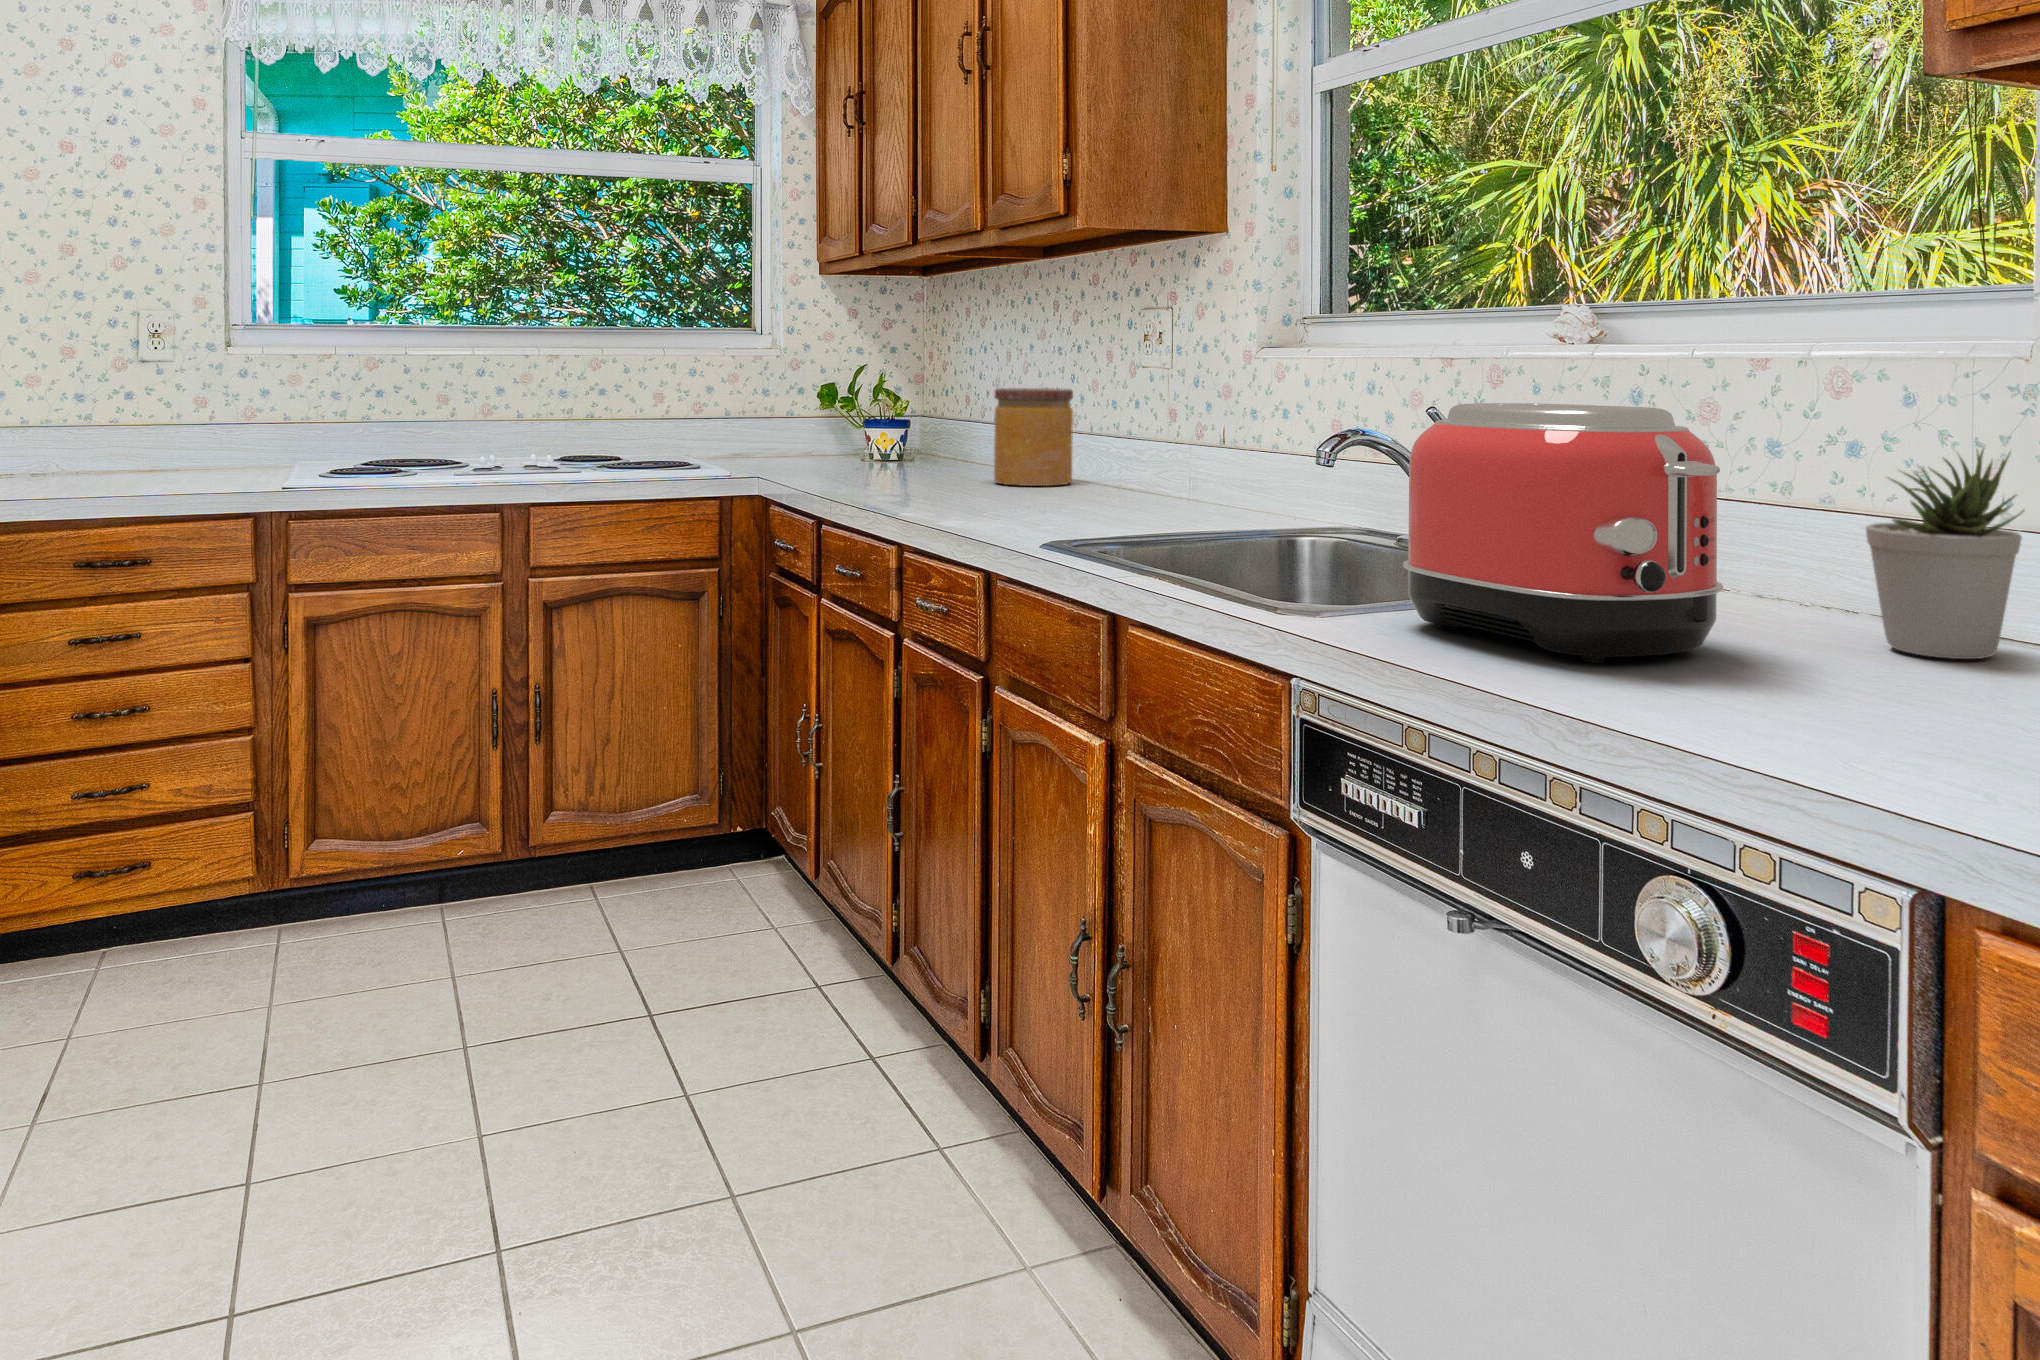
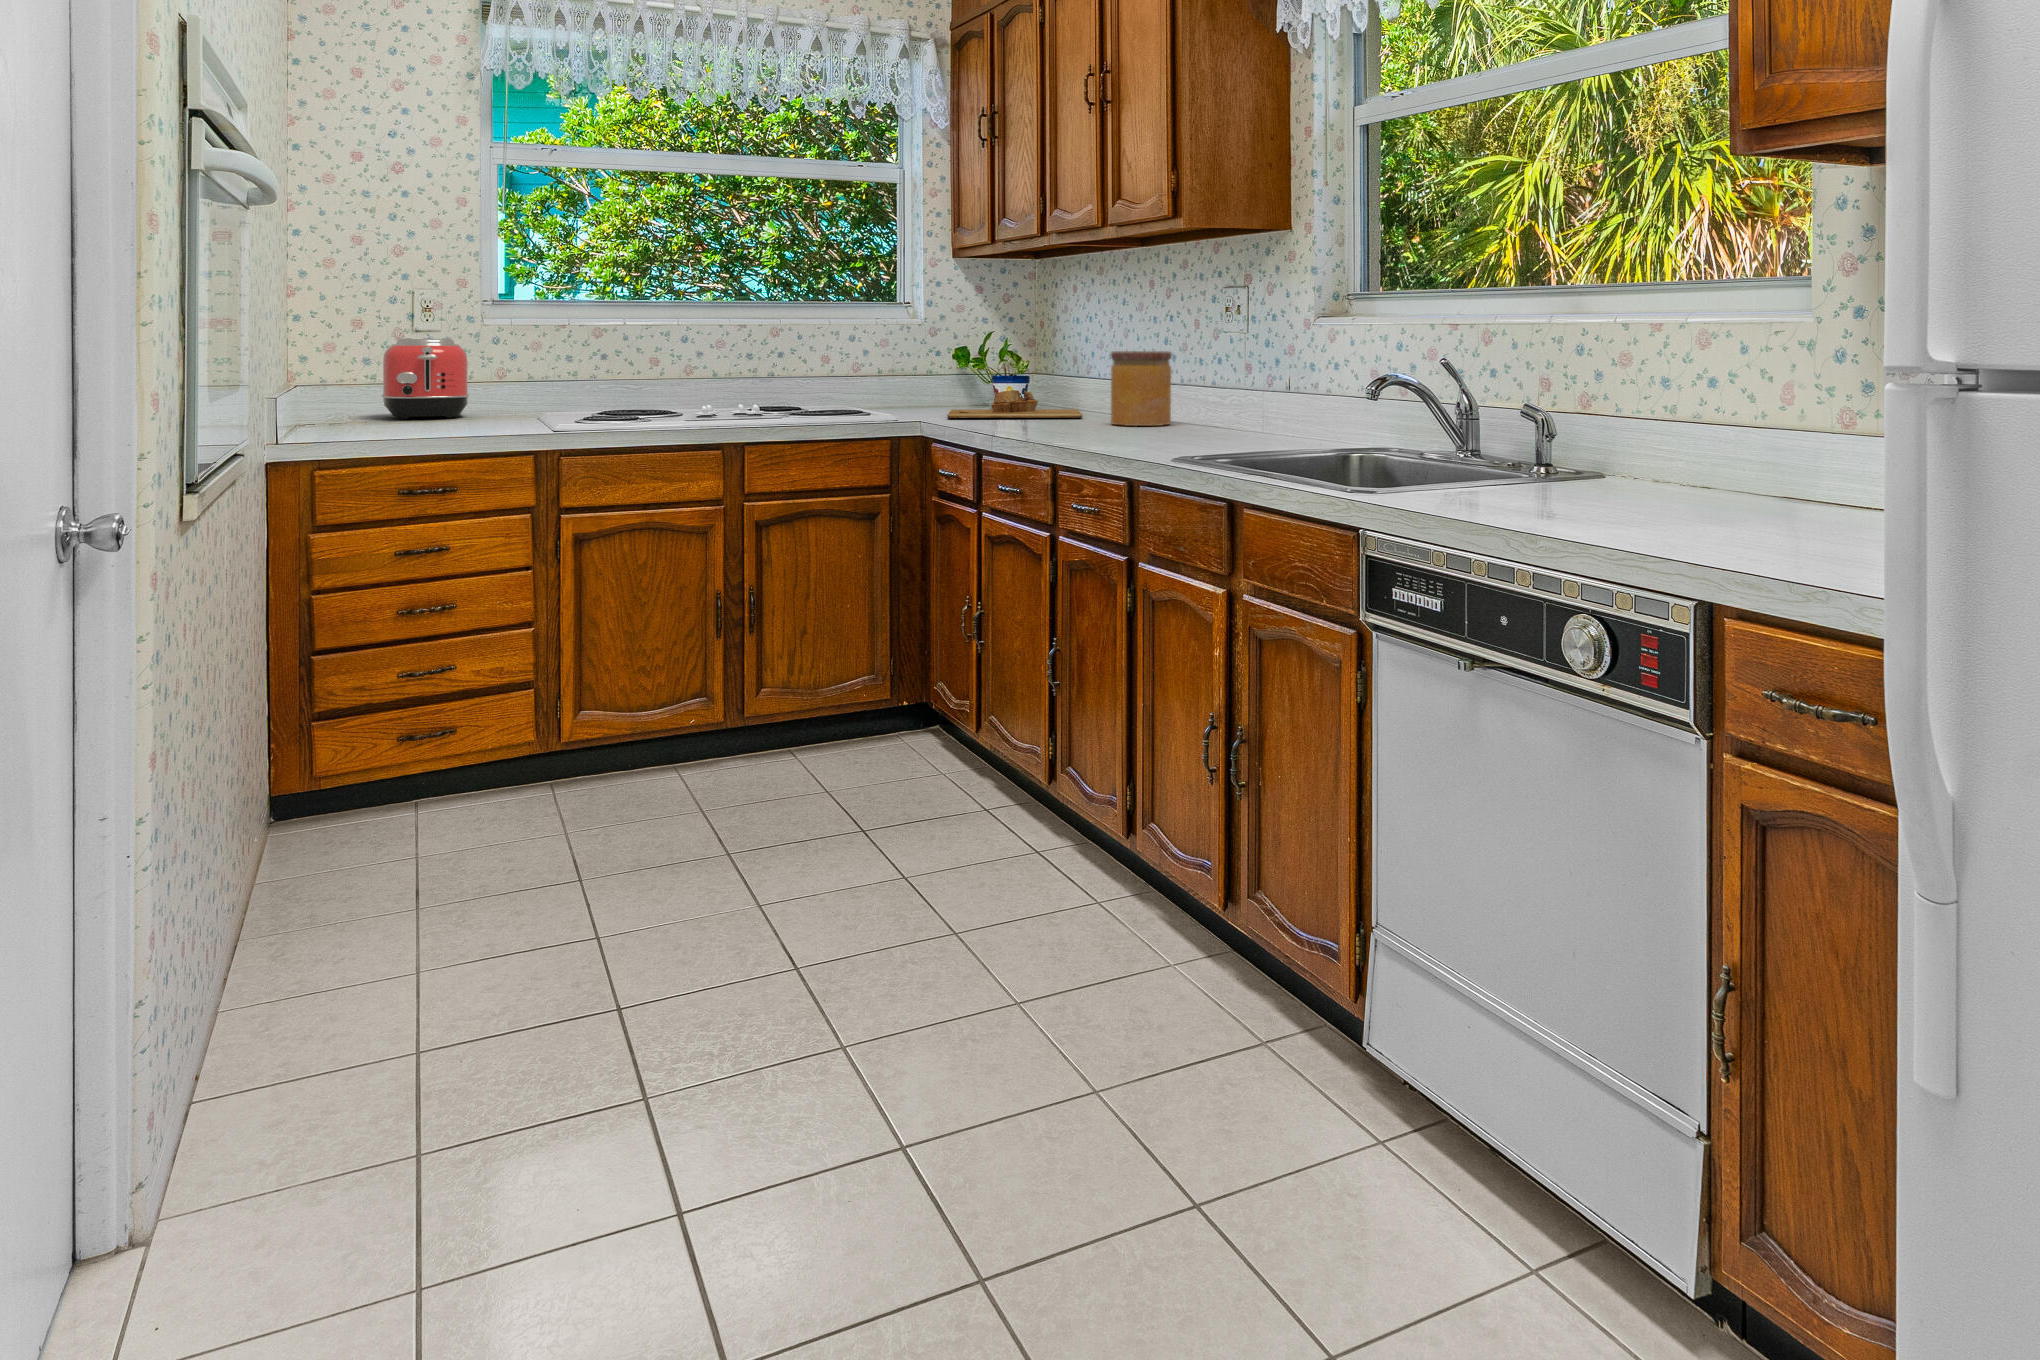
toaster: present [1403,403,1723,662] -> present [382,338,469,419]
cutting board: none [792,436,963,473] -> present [947,390,1082,418]
potted plant: present [1866,448,2023,659] -> none [1718,376,1810,510]

